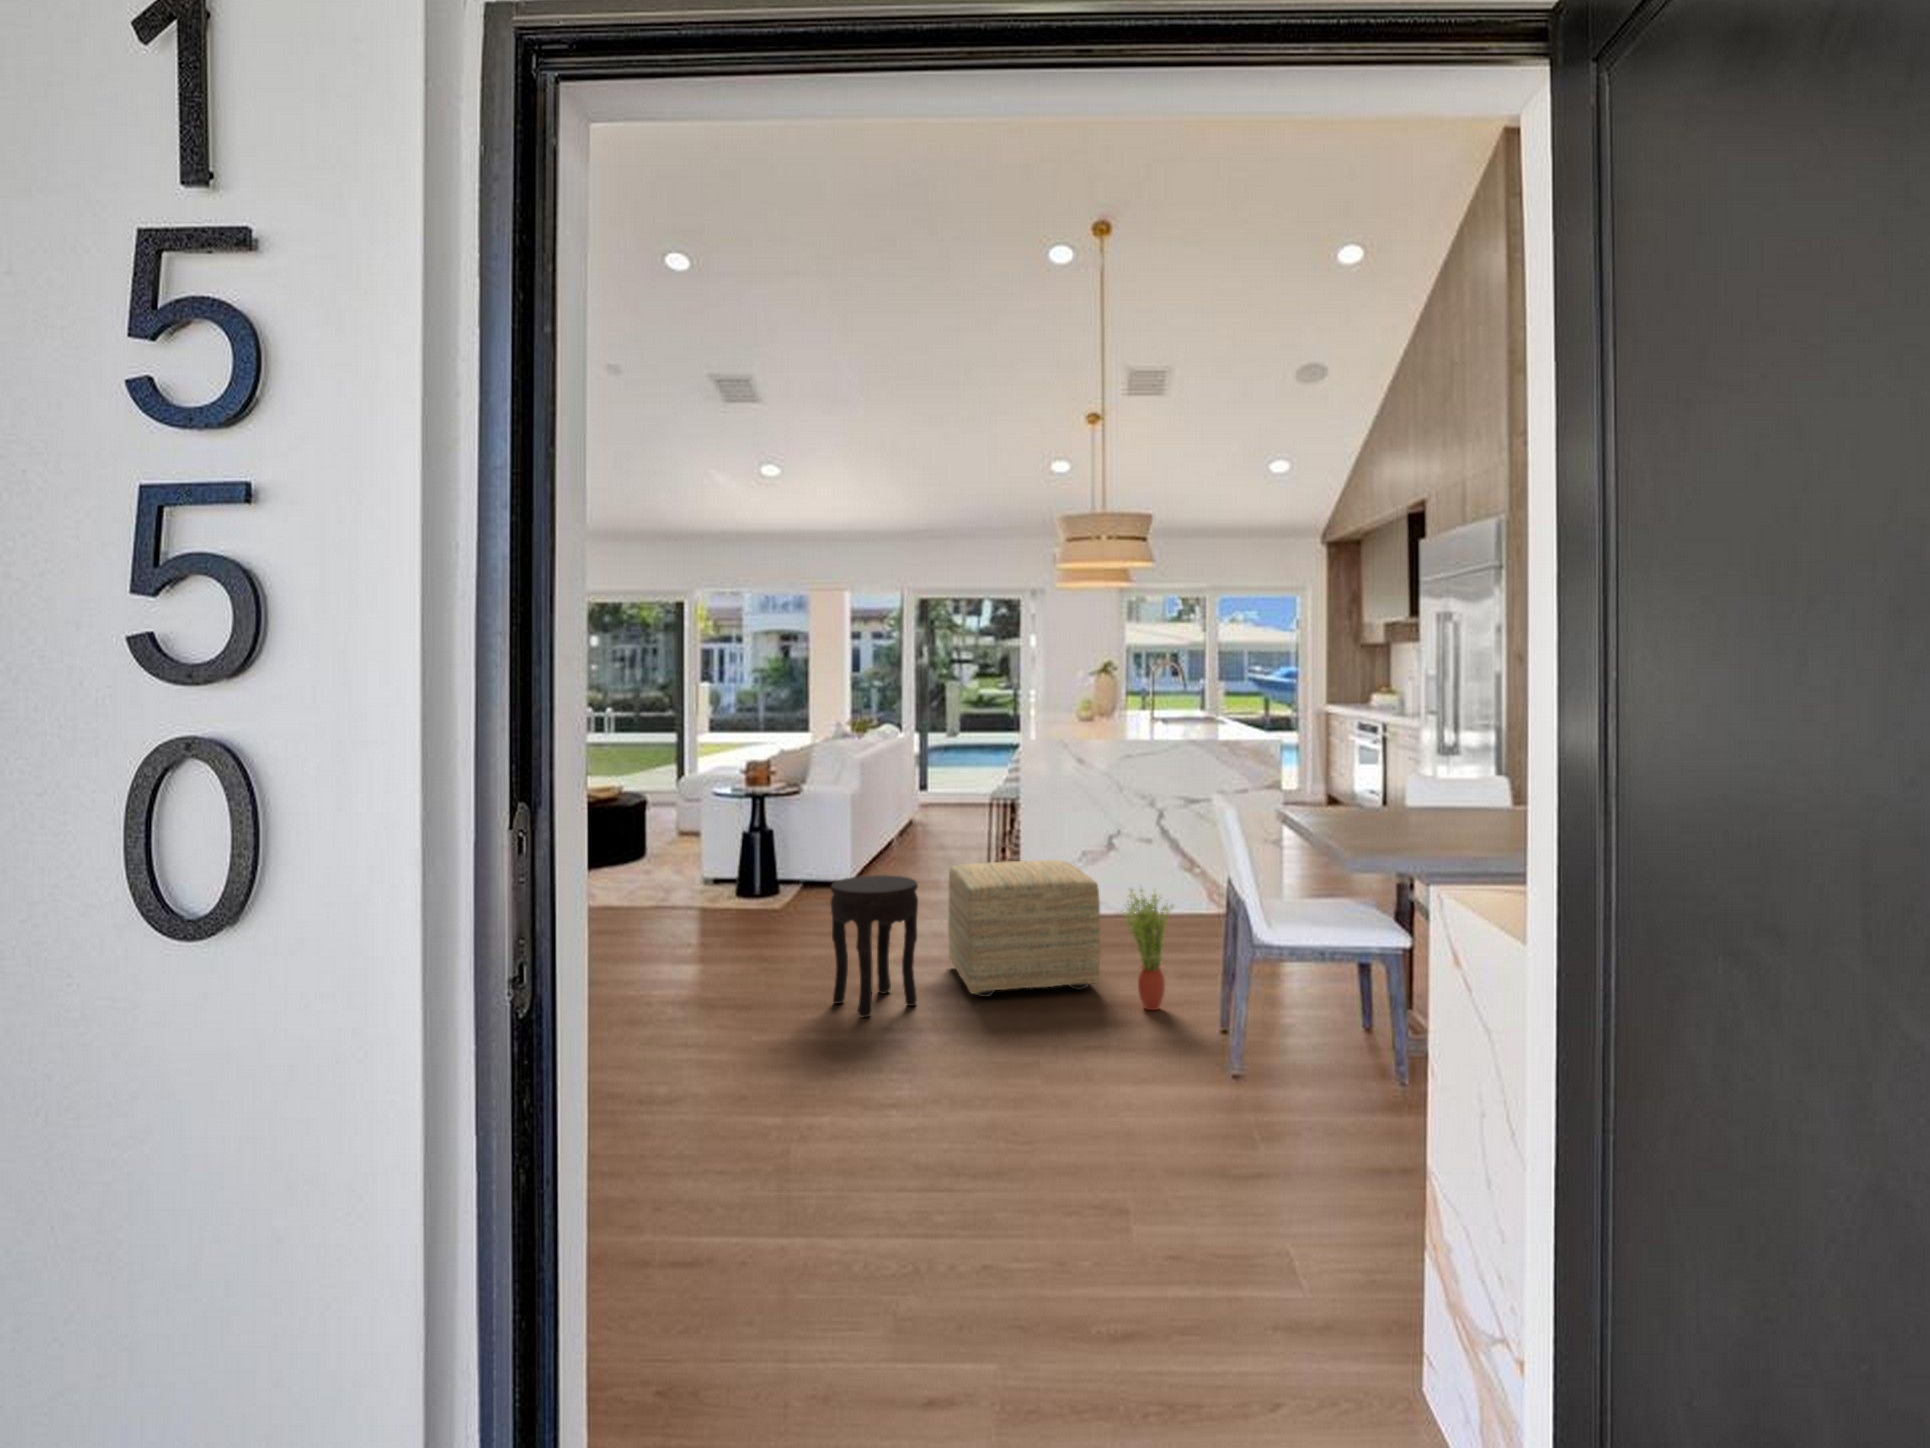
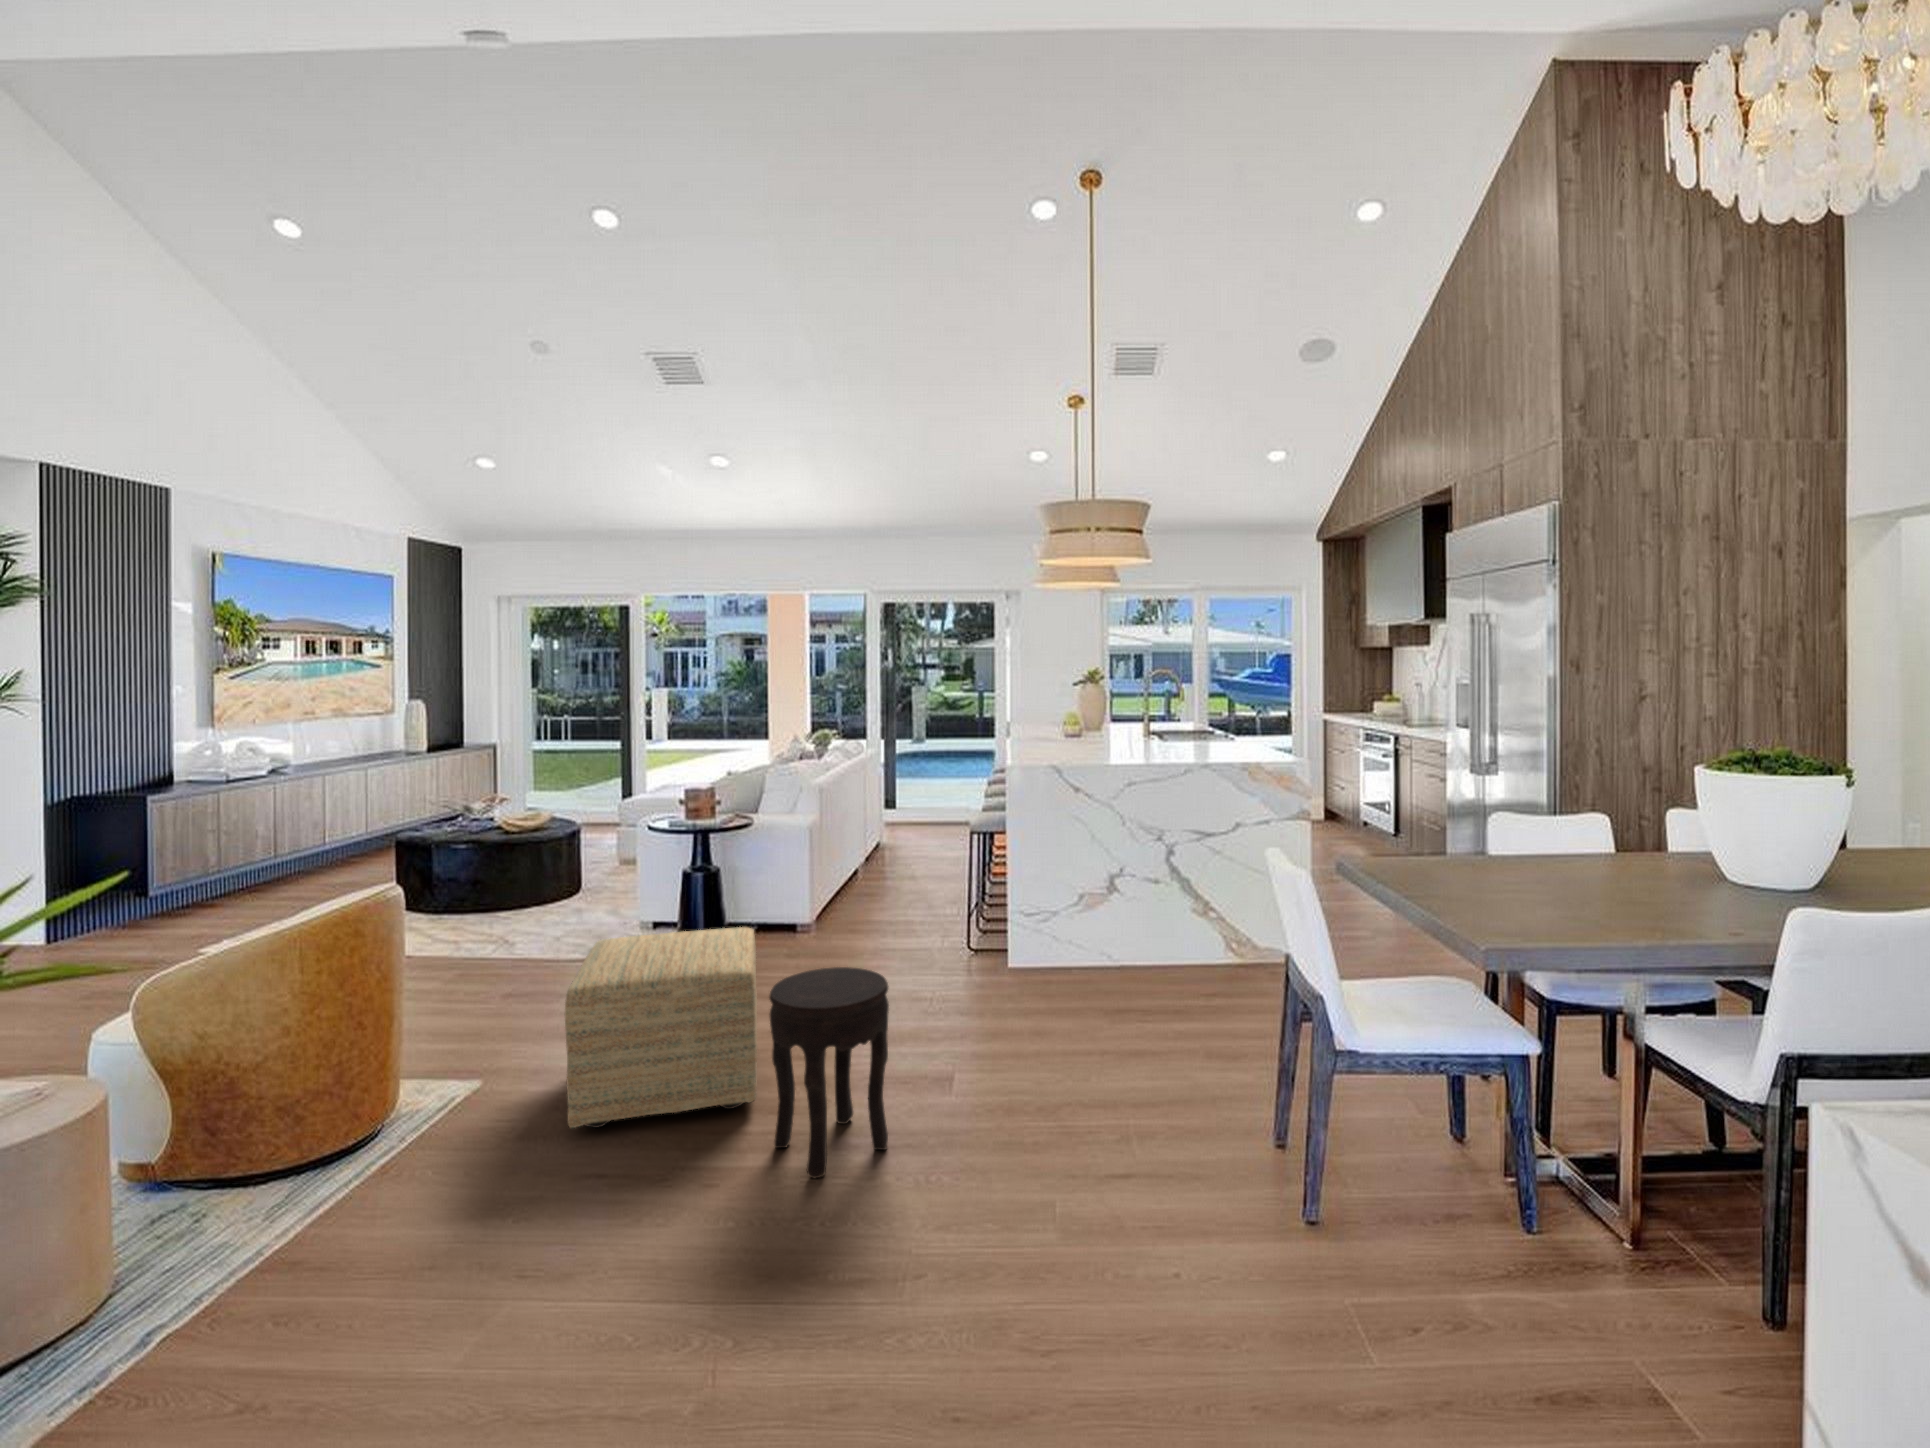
ottoman: present [948,860,1100,997] -> present [565,927,757,1128]
potted plant: present [1124,889,1173,1010] -> none [1160,982,1232,1149]

